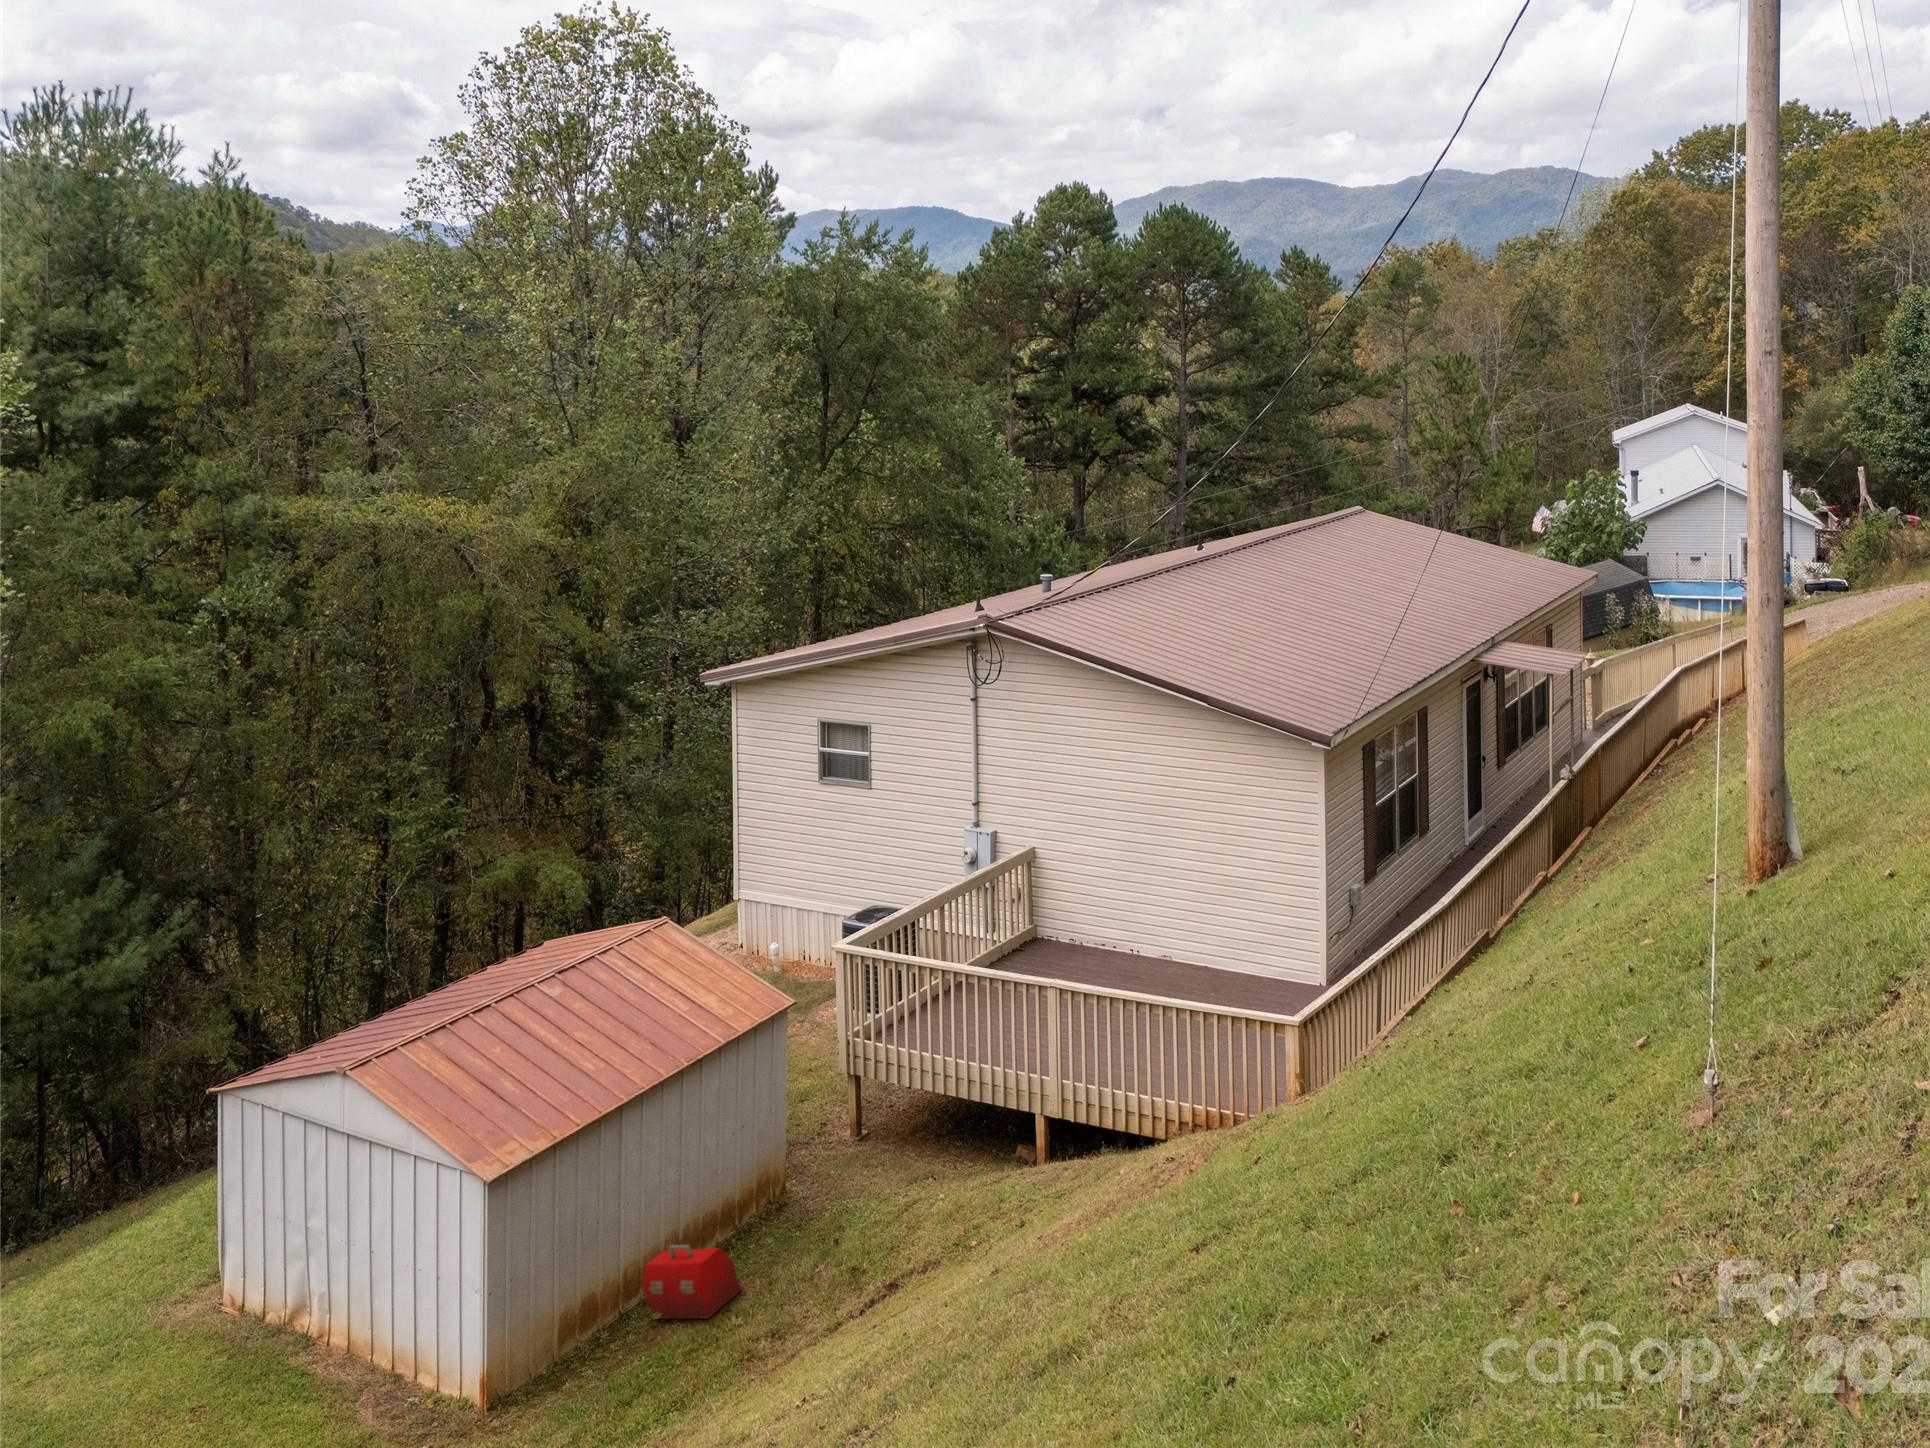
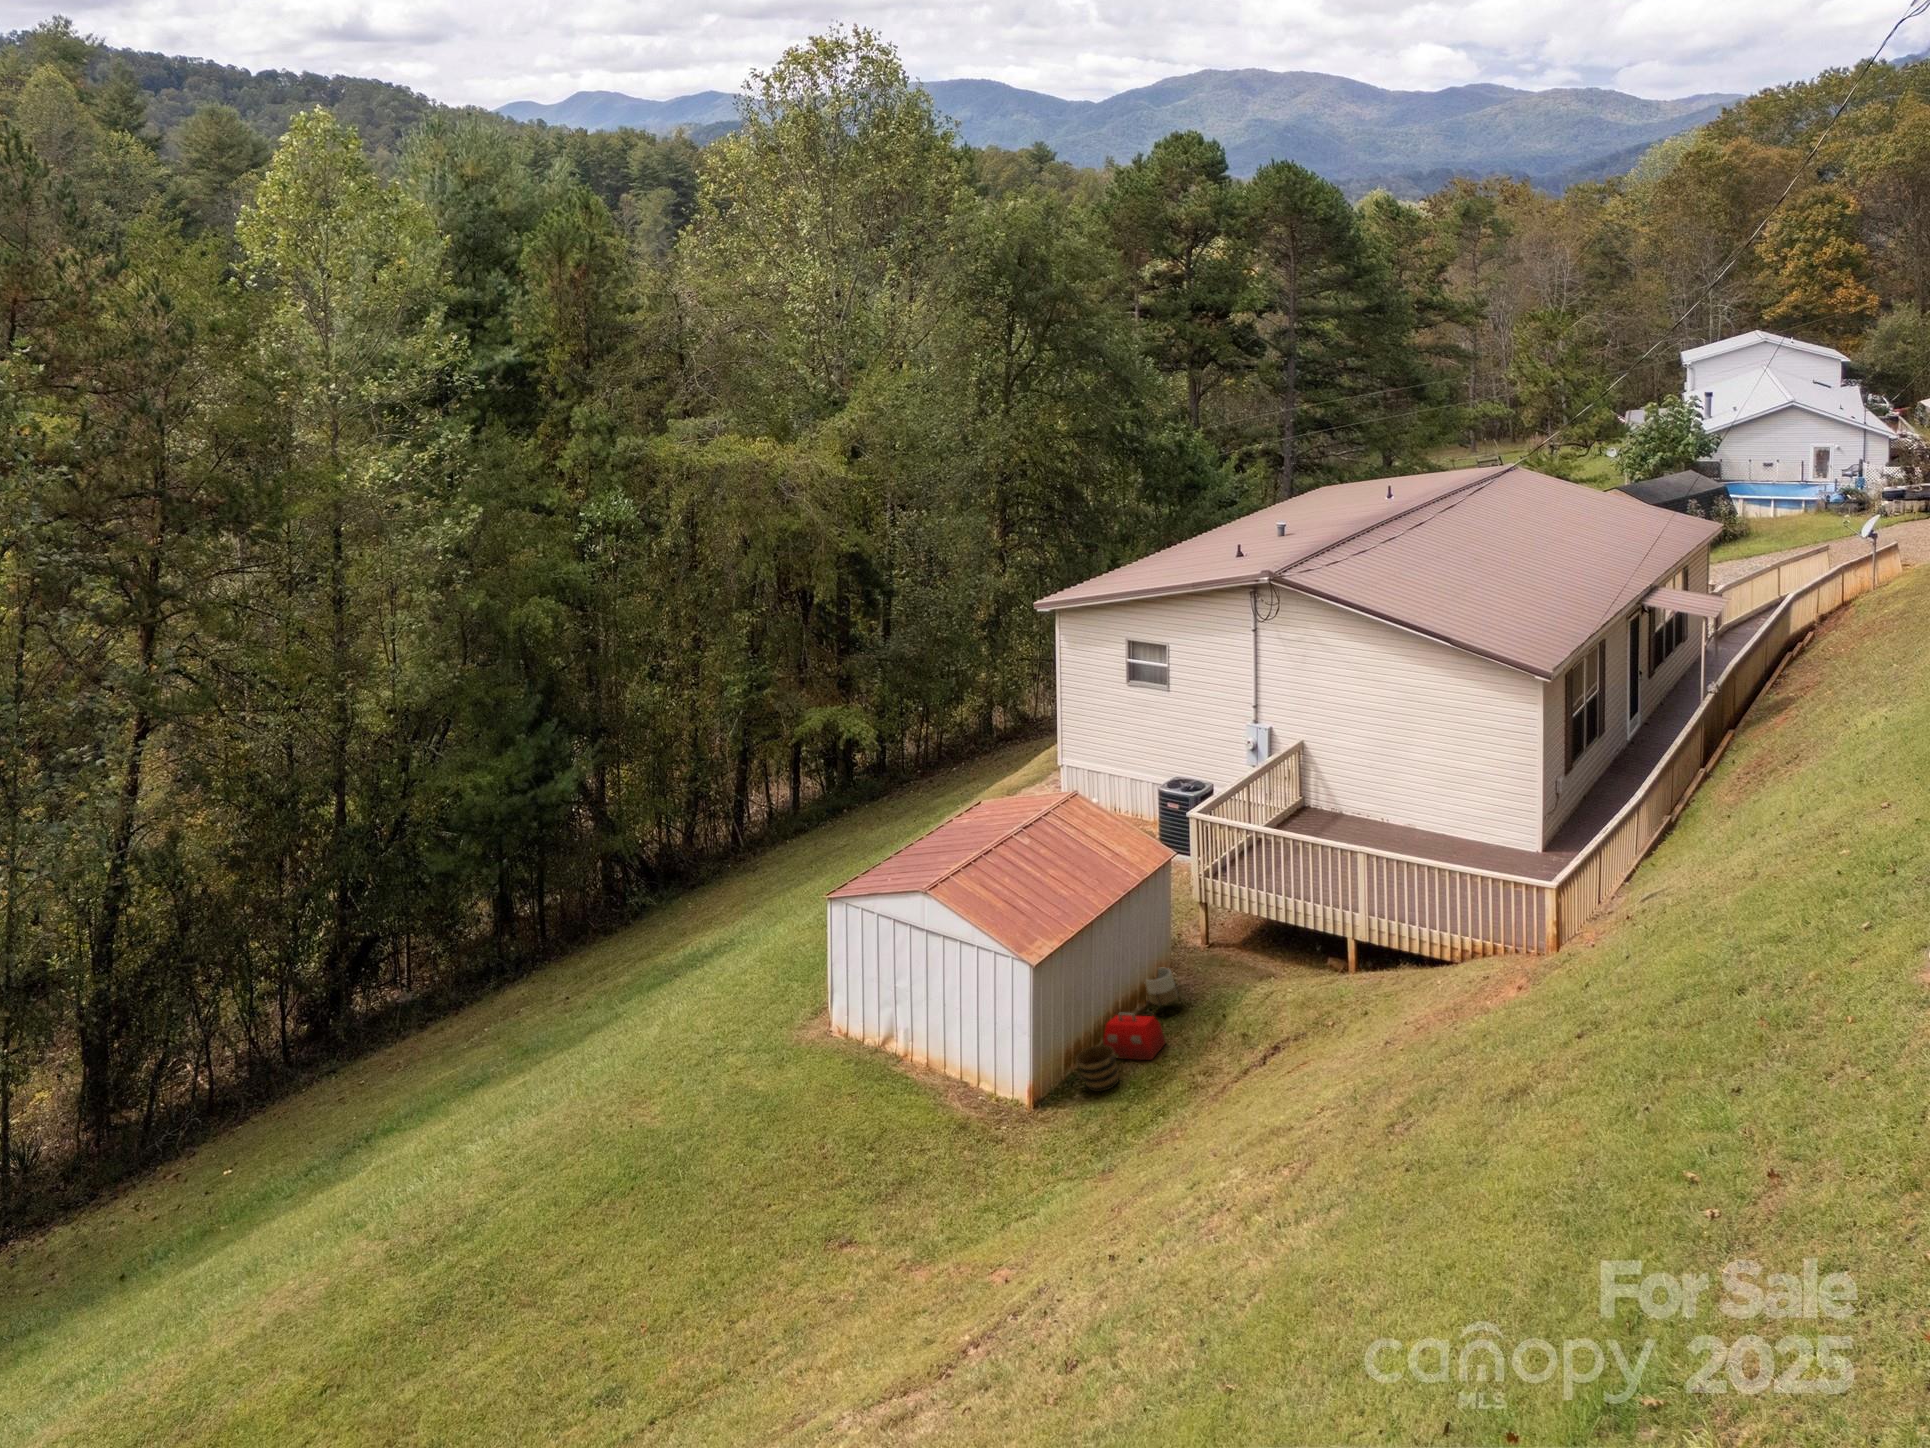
planter: none [730,1173,791,1252] -> present [1146,968,1179,1006]
bucket: none [580,1299,649,1375] -> present [1076,1045,1119,1092]

